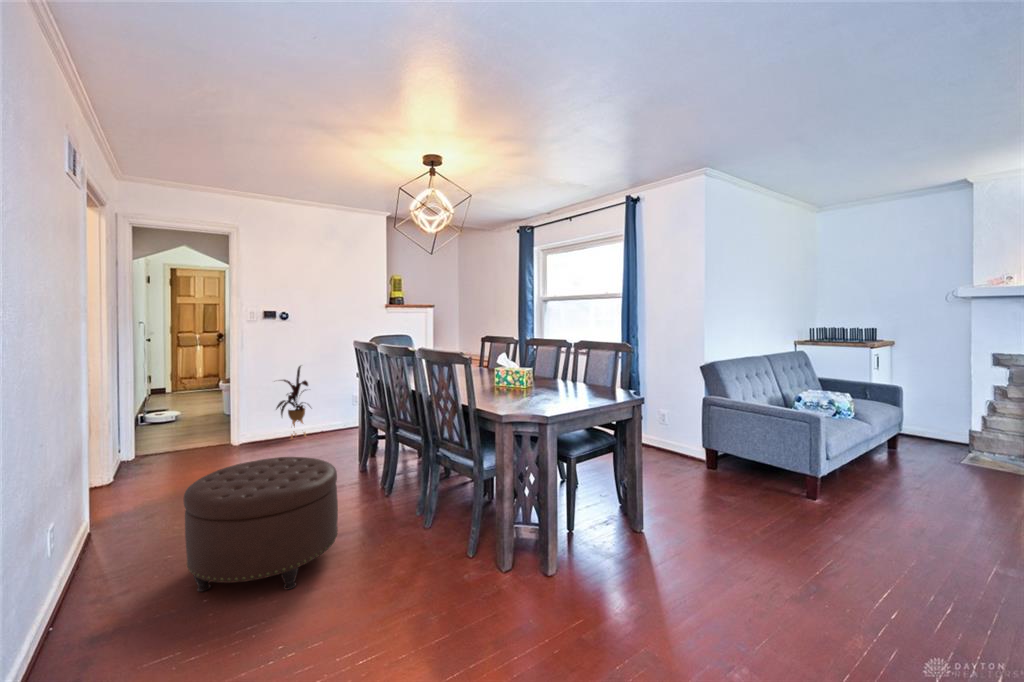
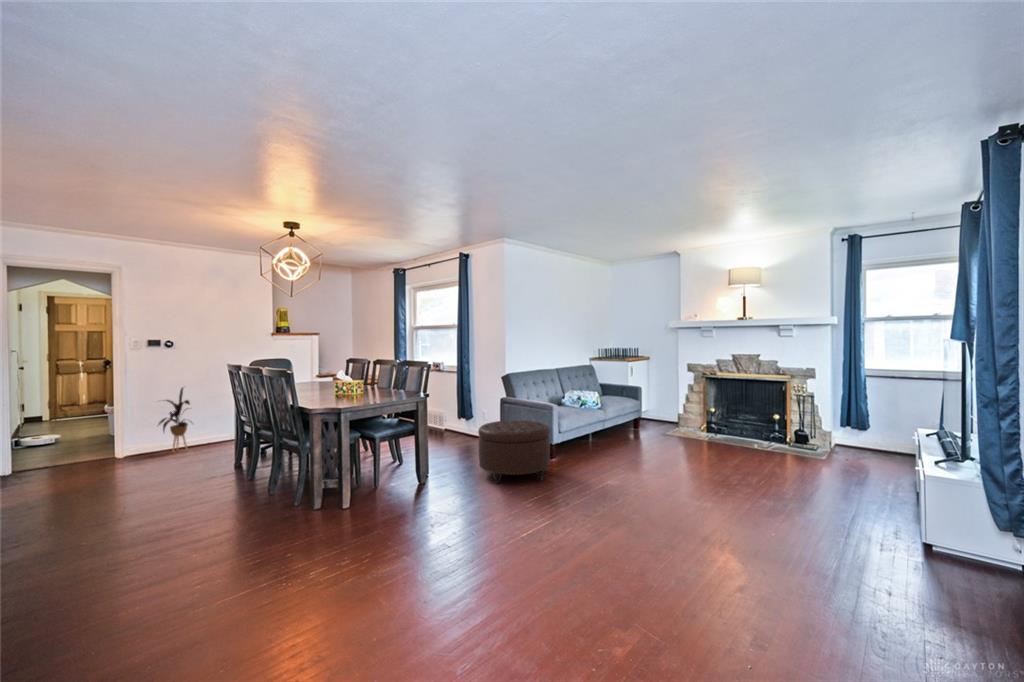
ottoman: present [184,457,338,592] -> present [478,420,550,484]

